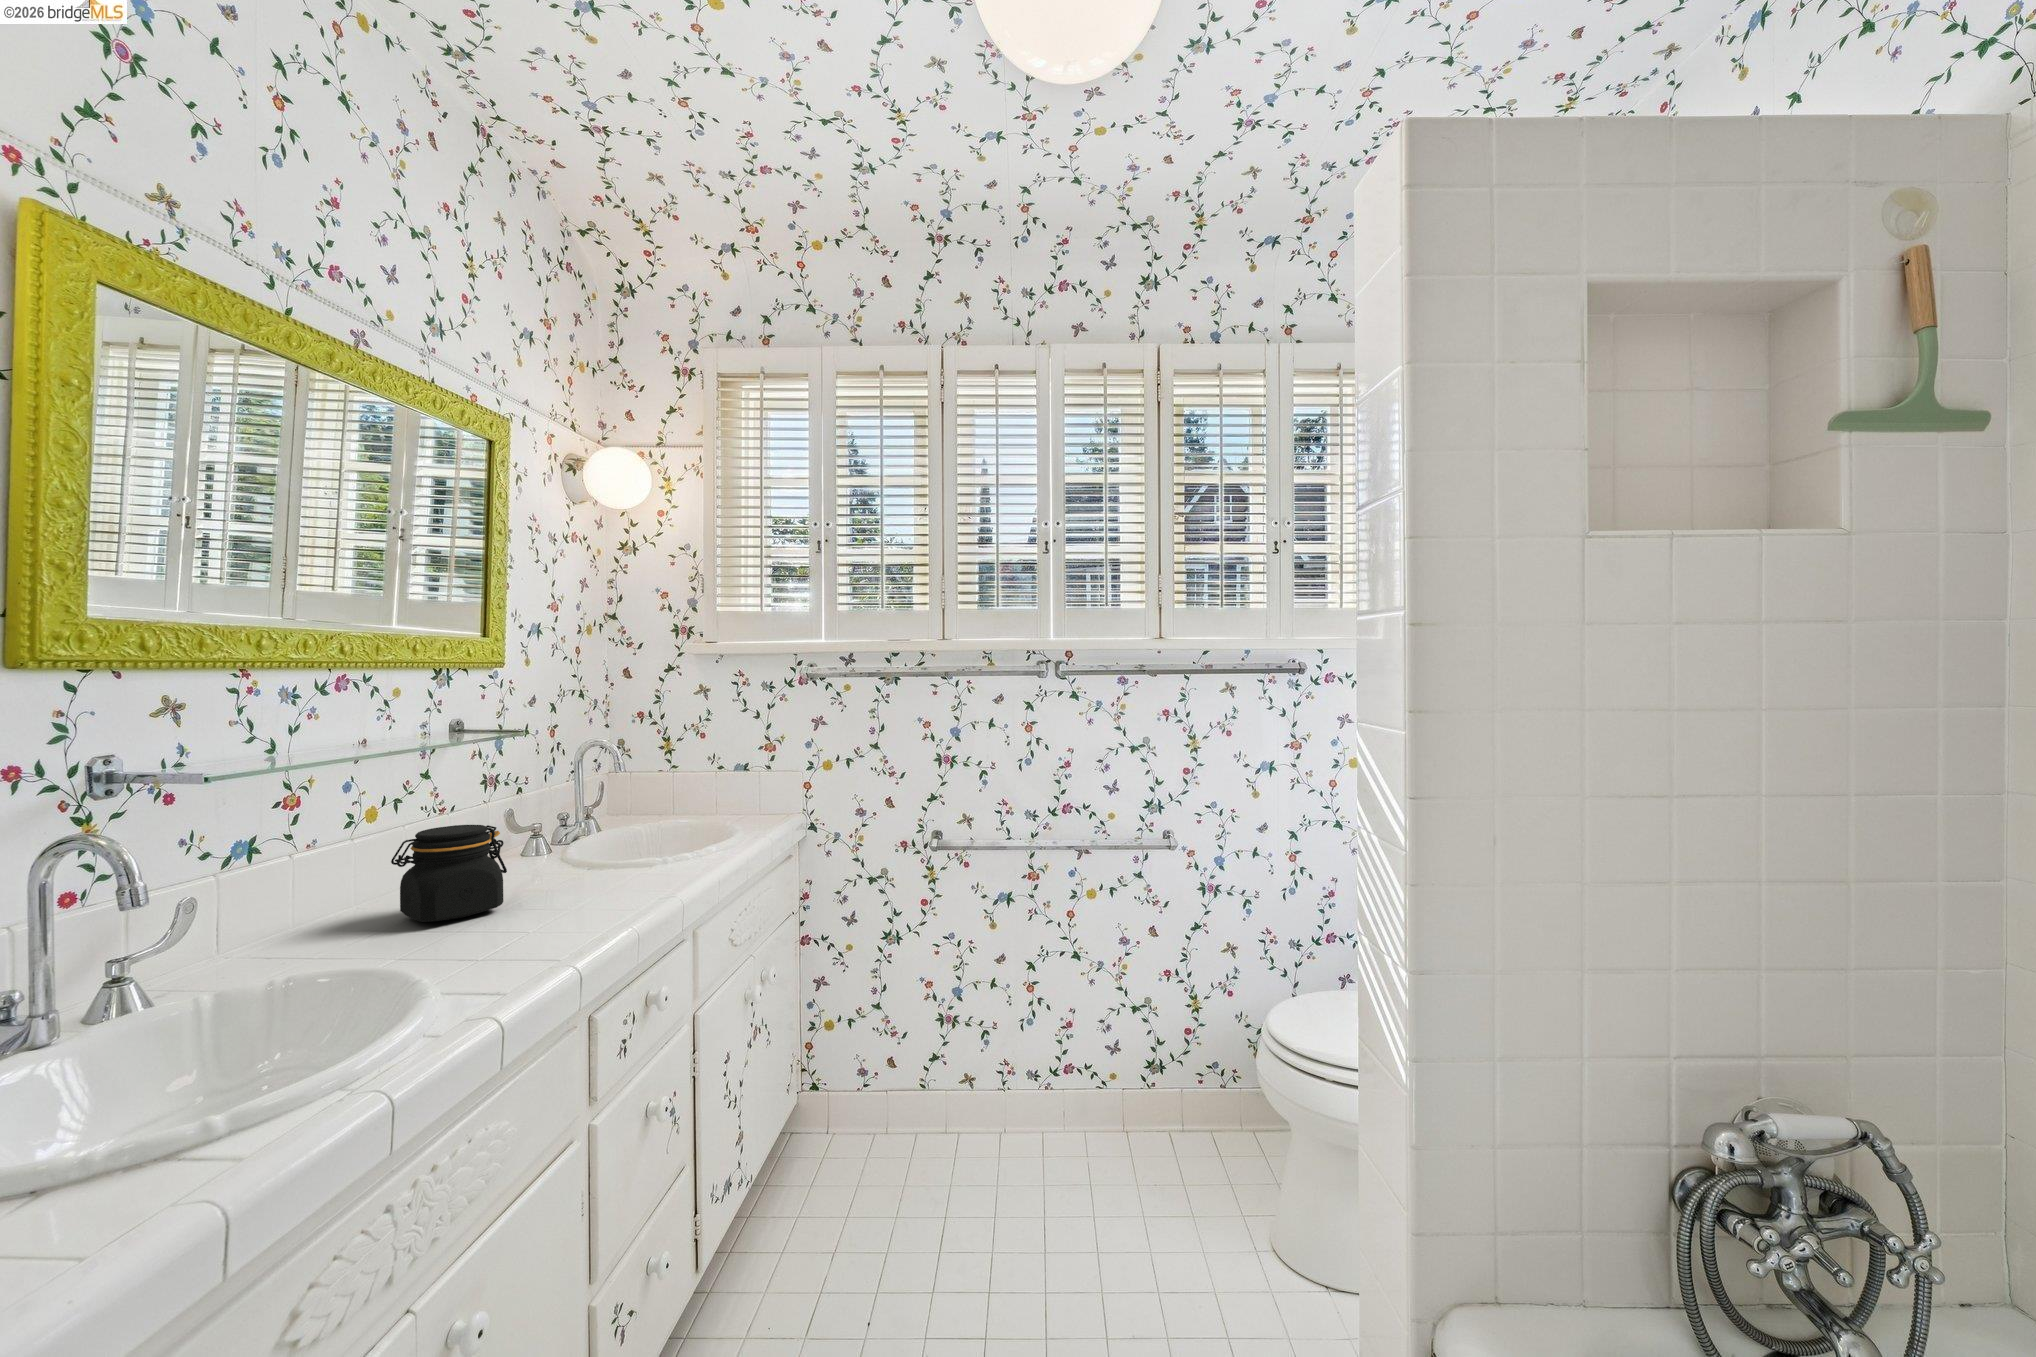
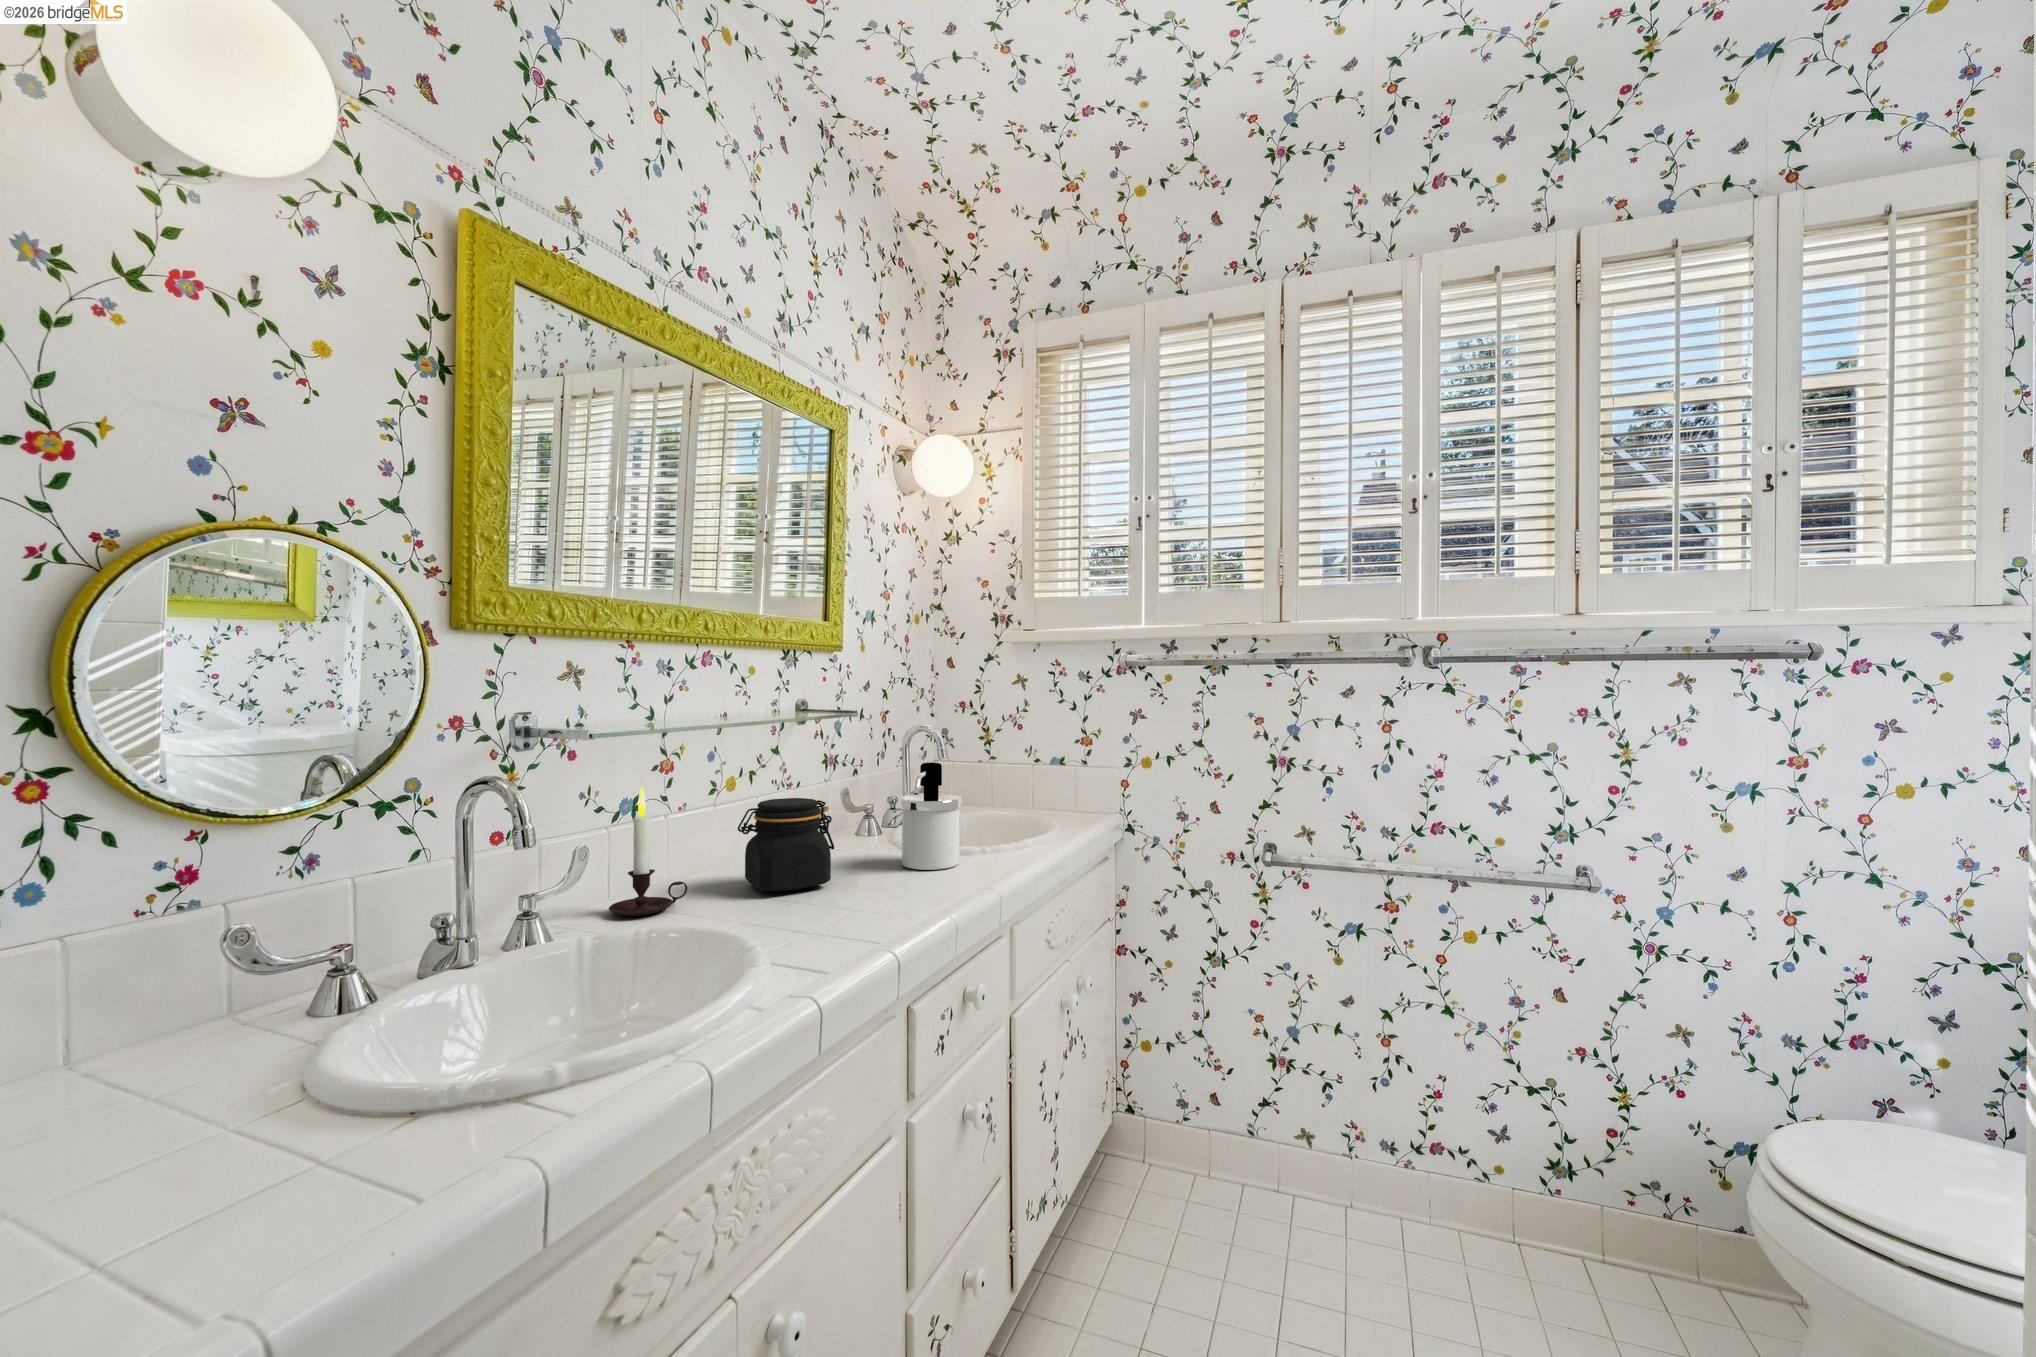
soap dispenser: none [579,780,646,884] -> present [900,763,962,870]
candle: none [226,827,330,967] -> present [609,786,687,916]

